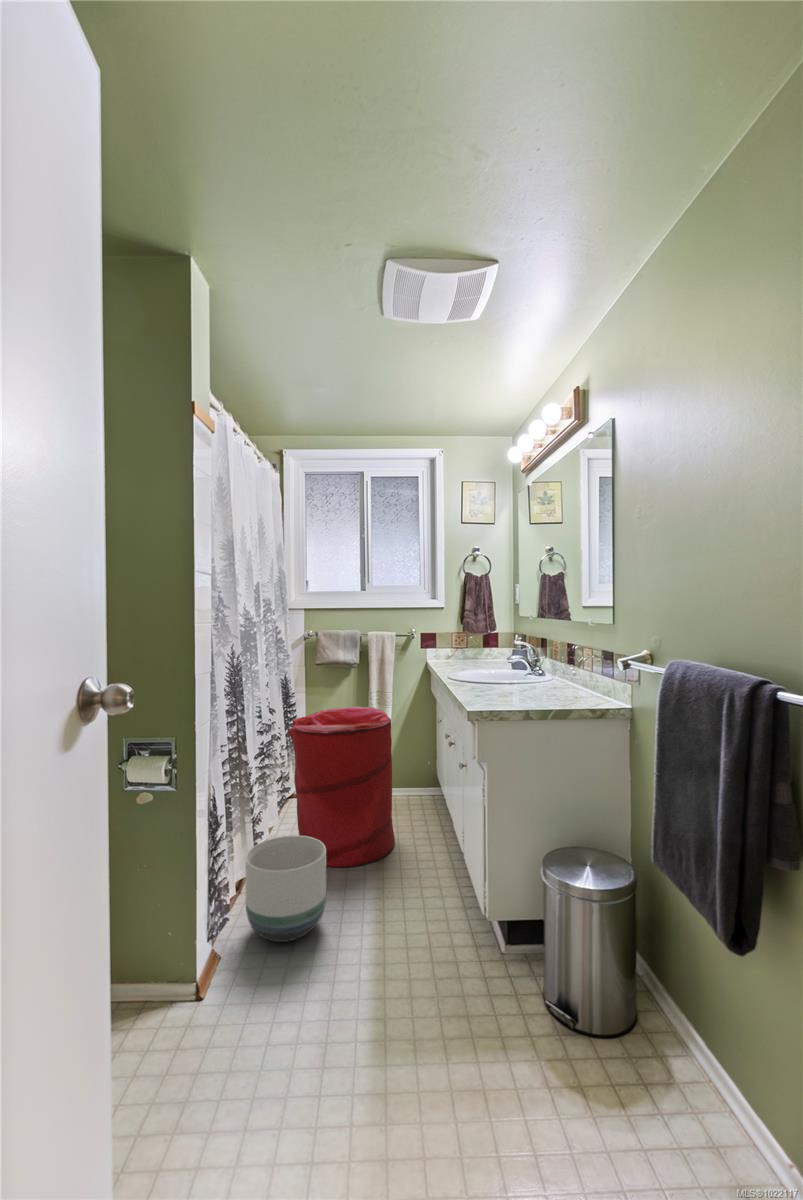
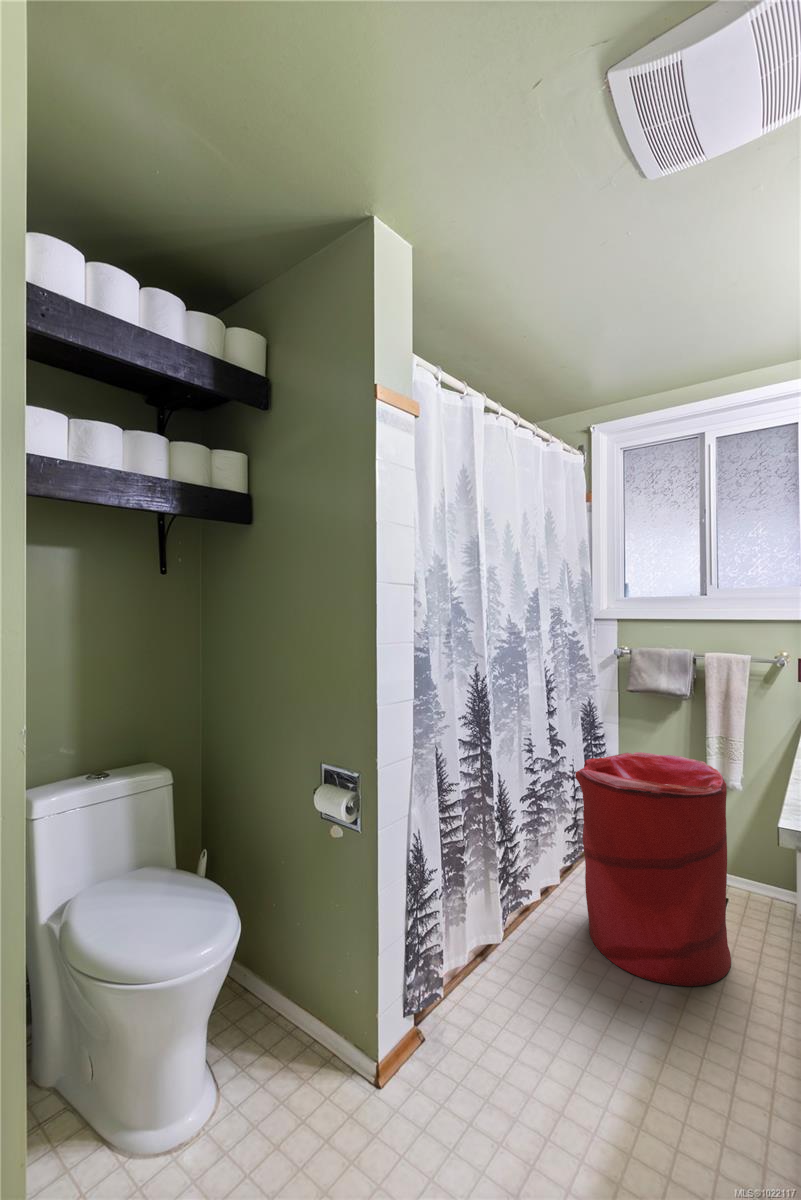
planter: present [245,836,326,942] -> none [484,911,590,1062]

